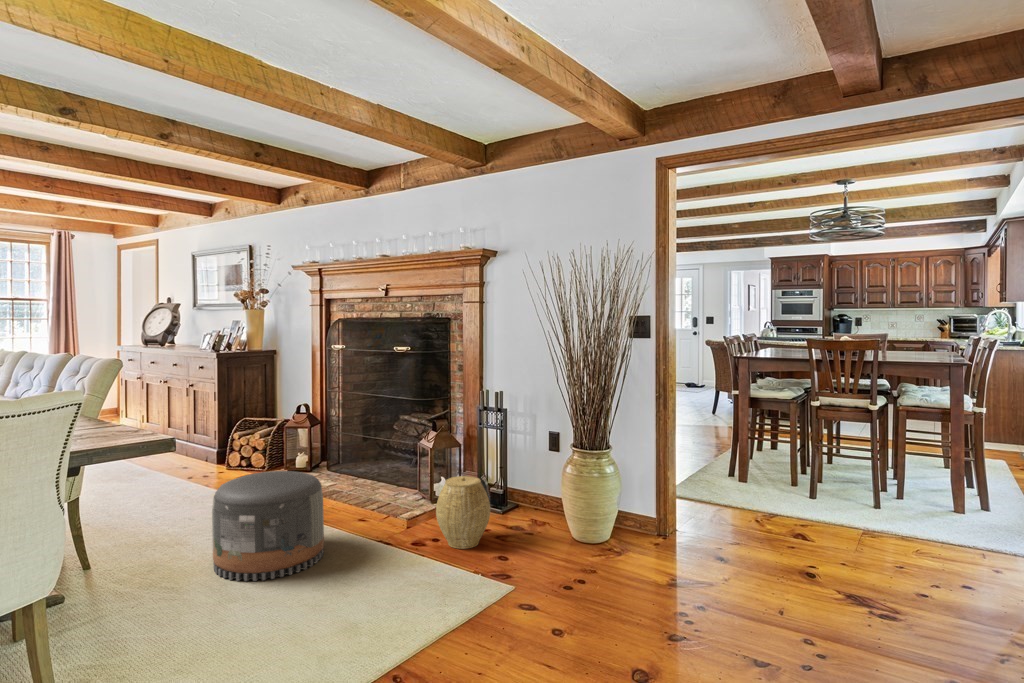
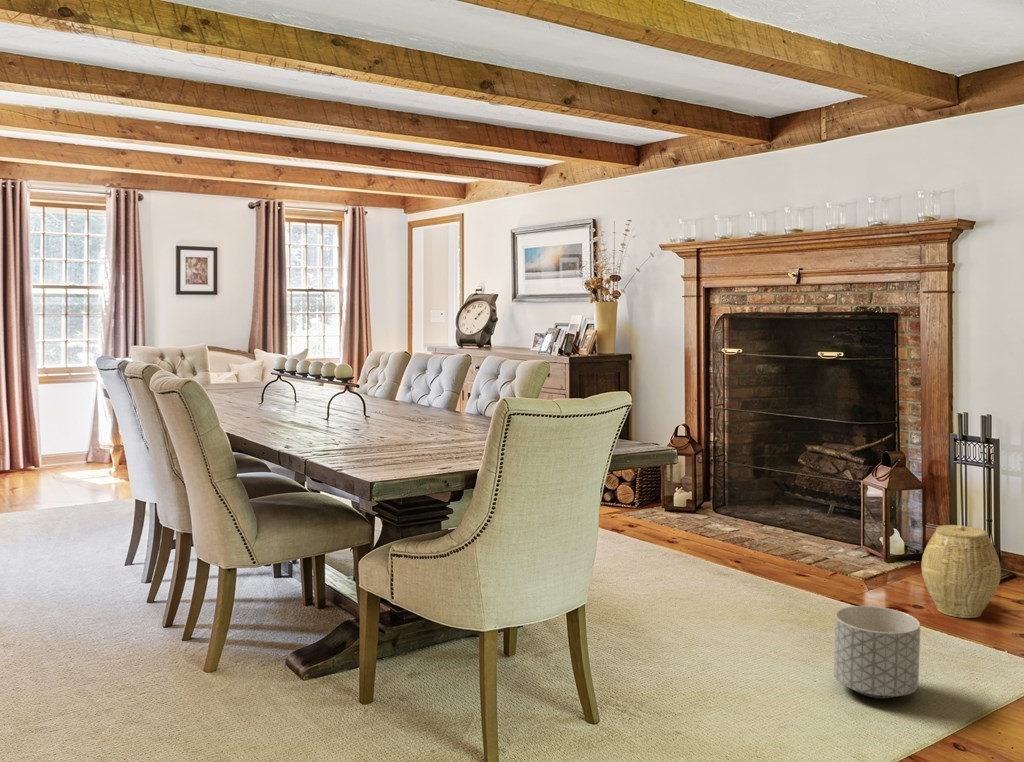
pouf: present [212,471,324,581] -> none [655,501,781,623]
planter: none [314,559,385,643] -> present [834,606,920,699]

